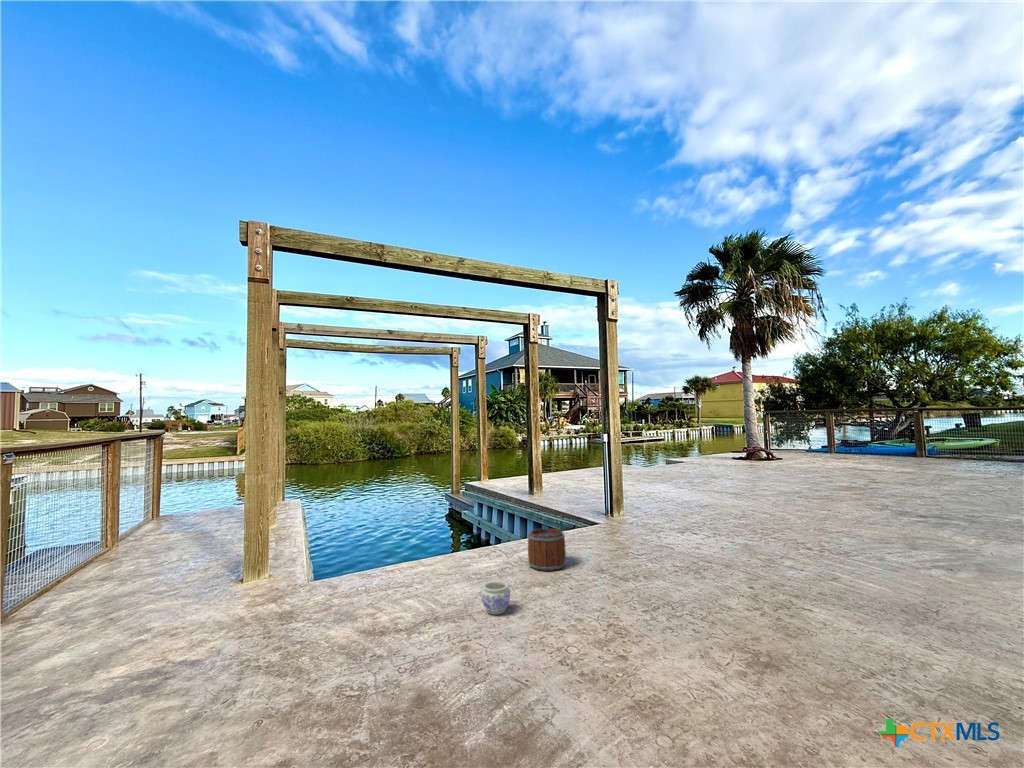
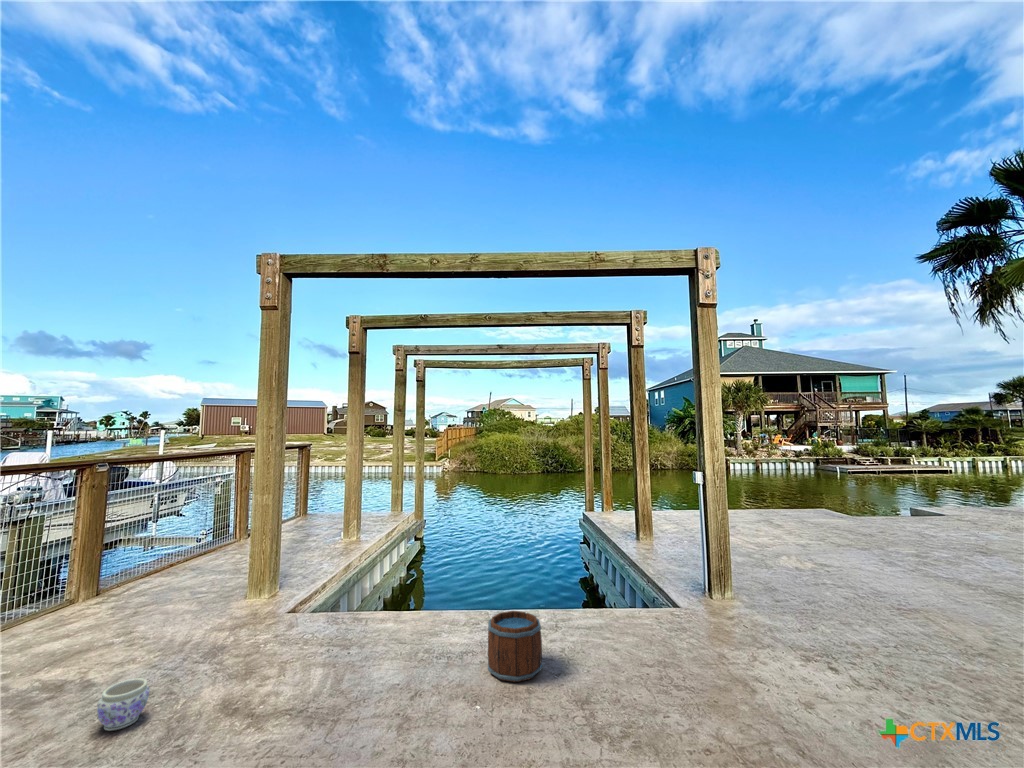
planter: present [481,581,510,615] -> present [97,678,150,731]

